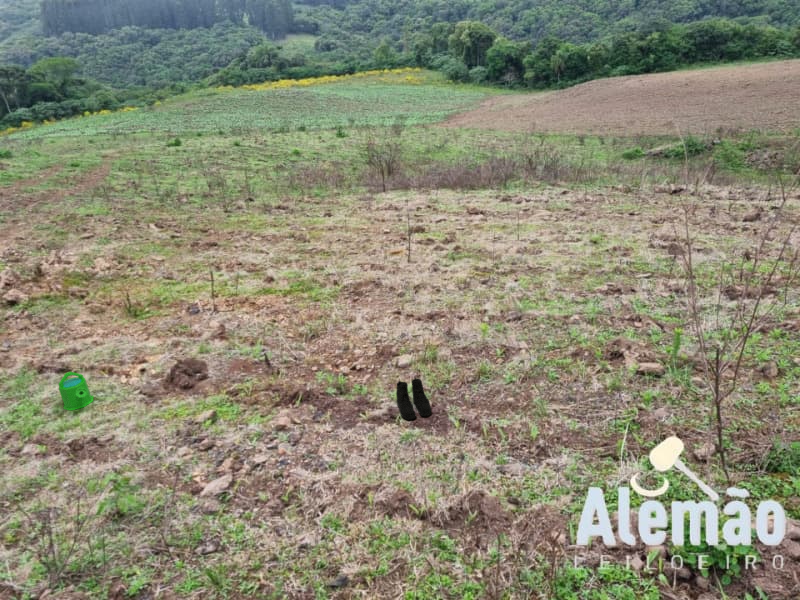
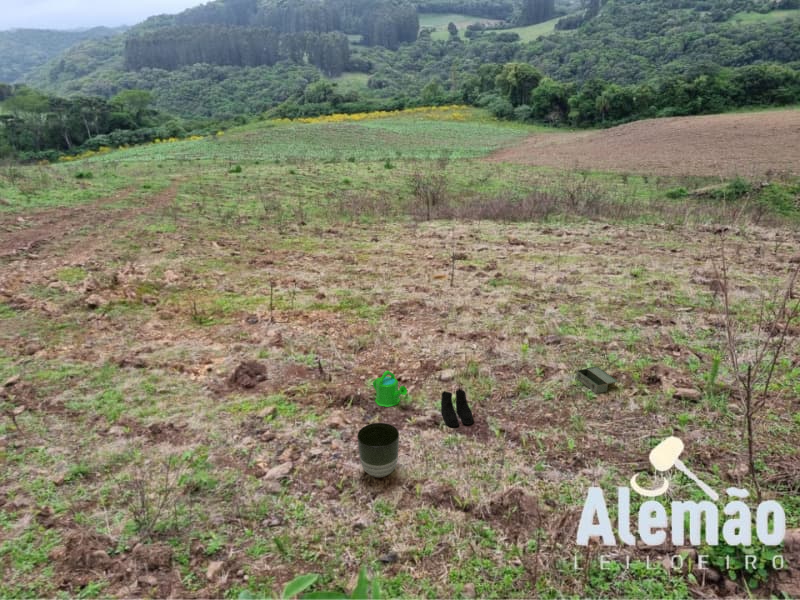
toolbox: none [538,343,581,372] -> present [576,367,618,393]
watering can: present [58,372,94,410] -> present [373,371,407,407]
planter: none [302,425,349,486] -> present [357,423,399,477]

